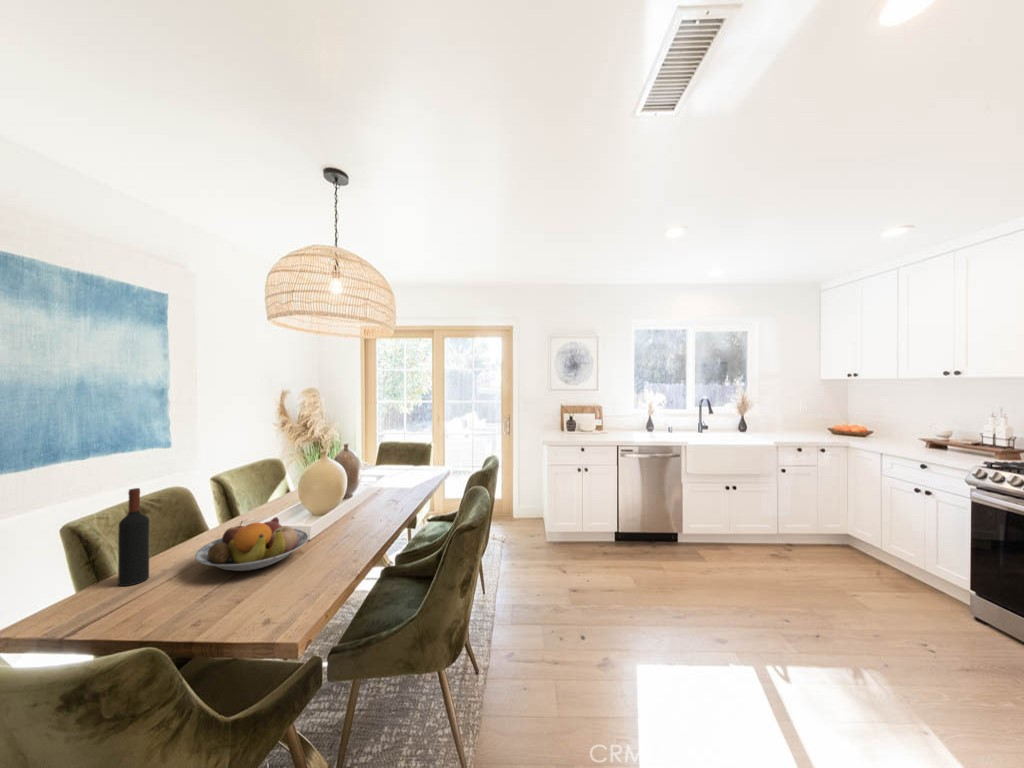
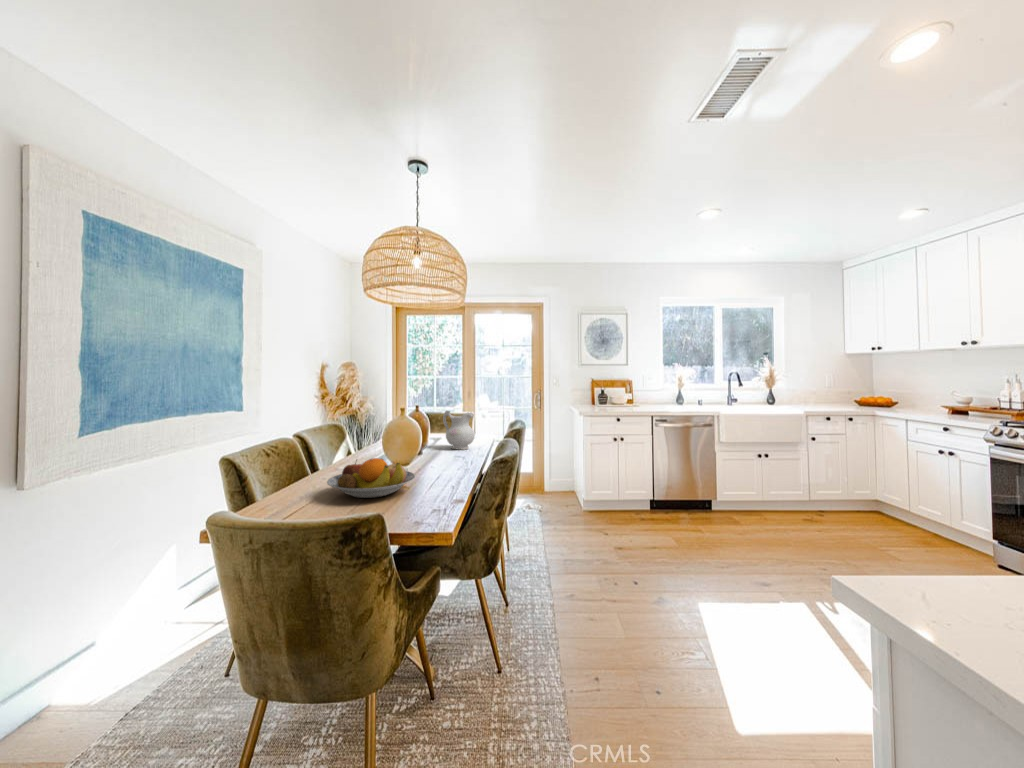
ceramic pitcher: none [385,447,418,489] -> present [443,411,475,450]
wine bottle: present [118,488,149,586] -> none [269,425,291,507]

